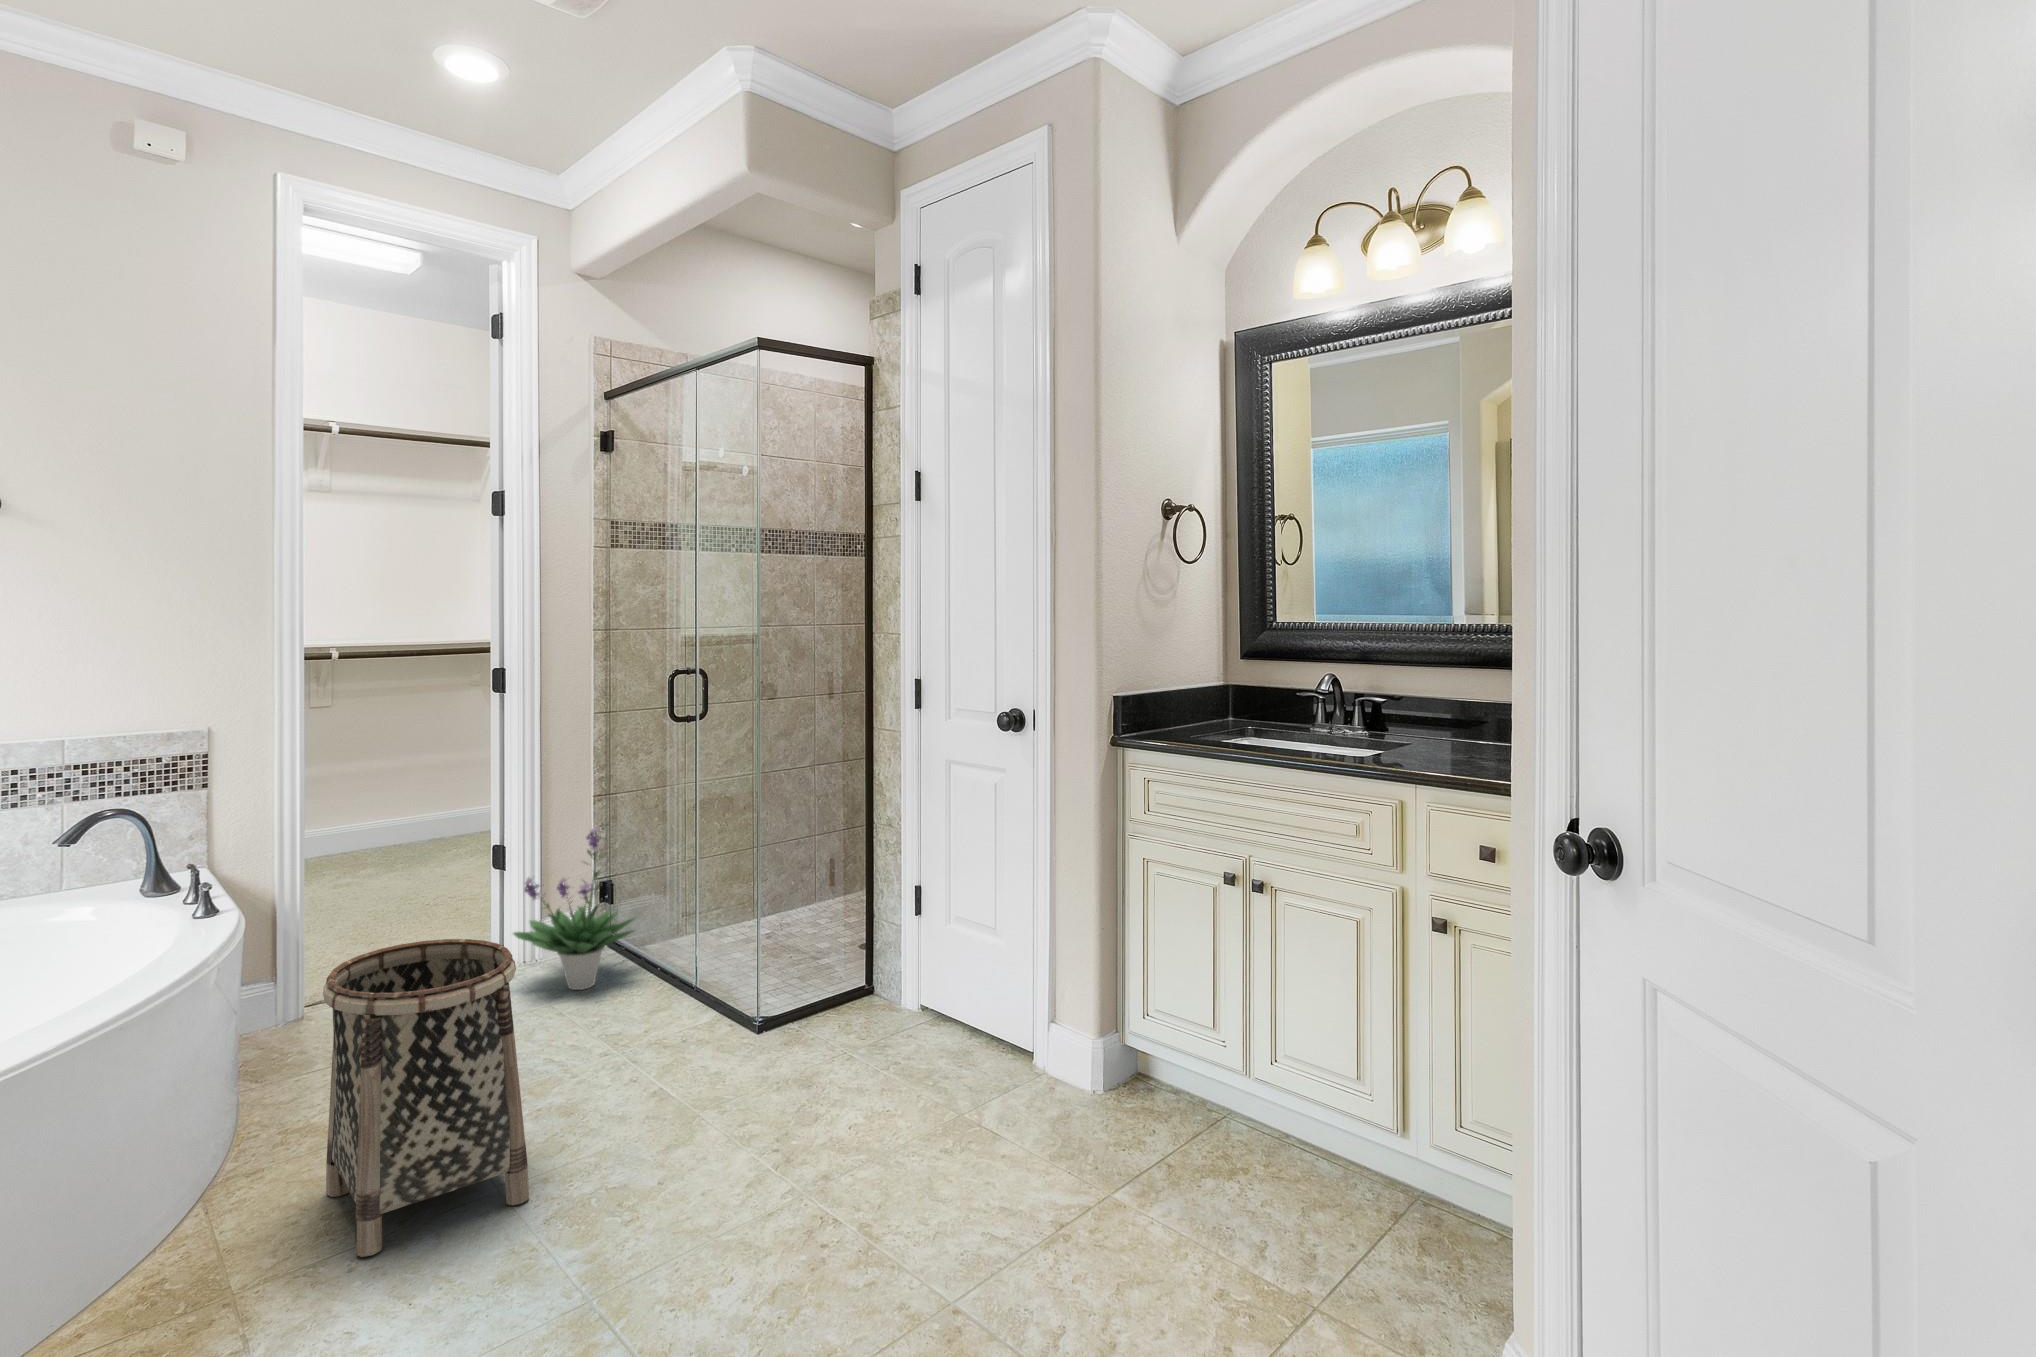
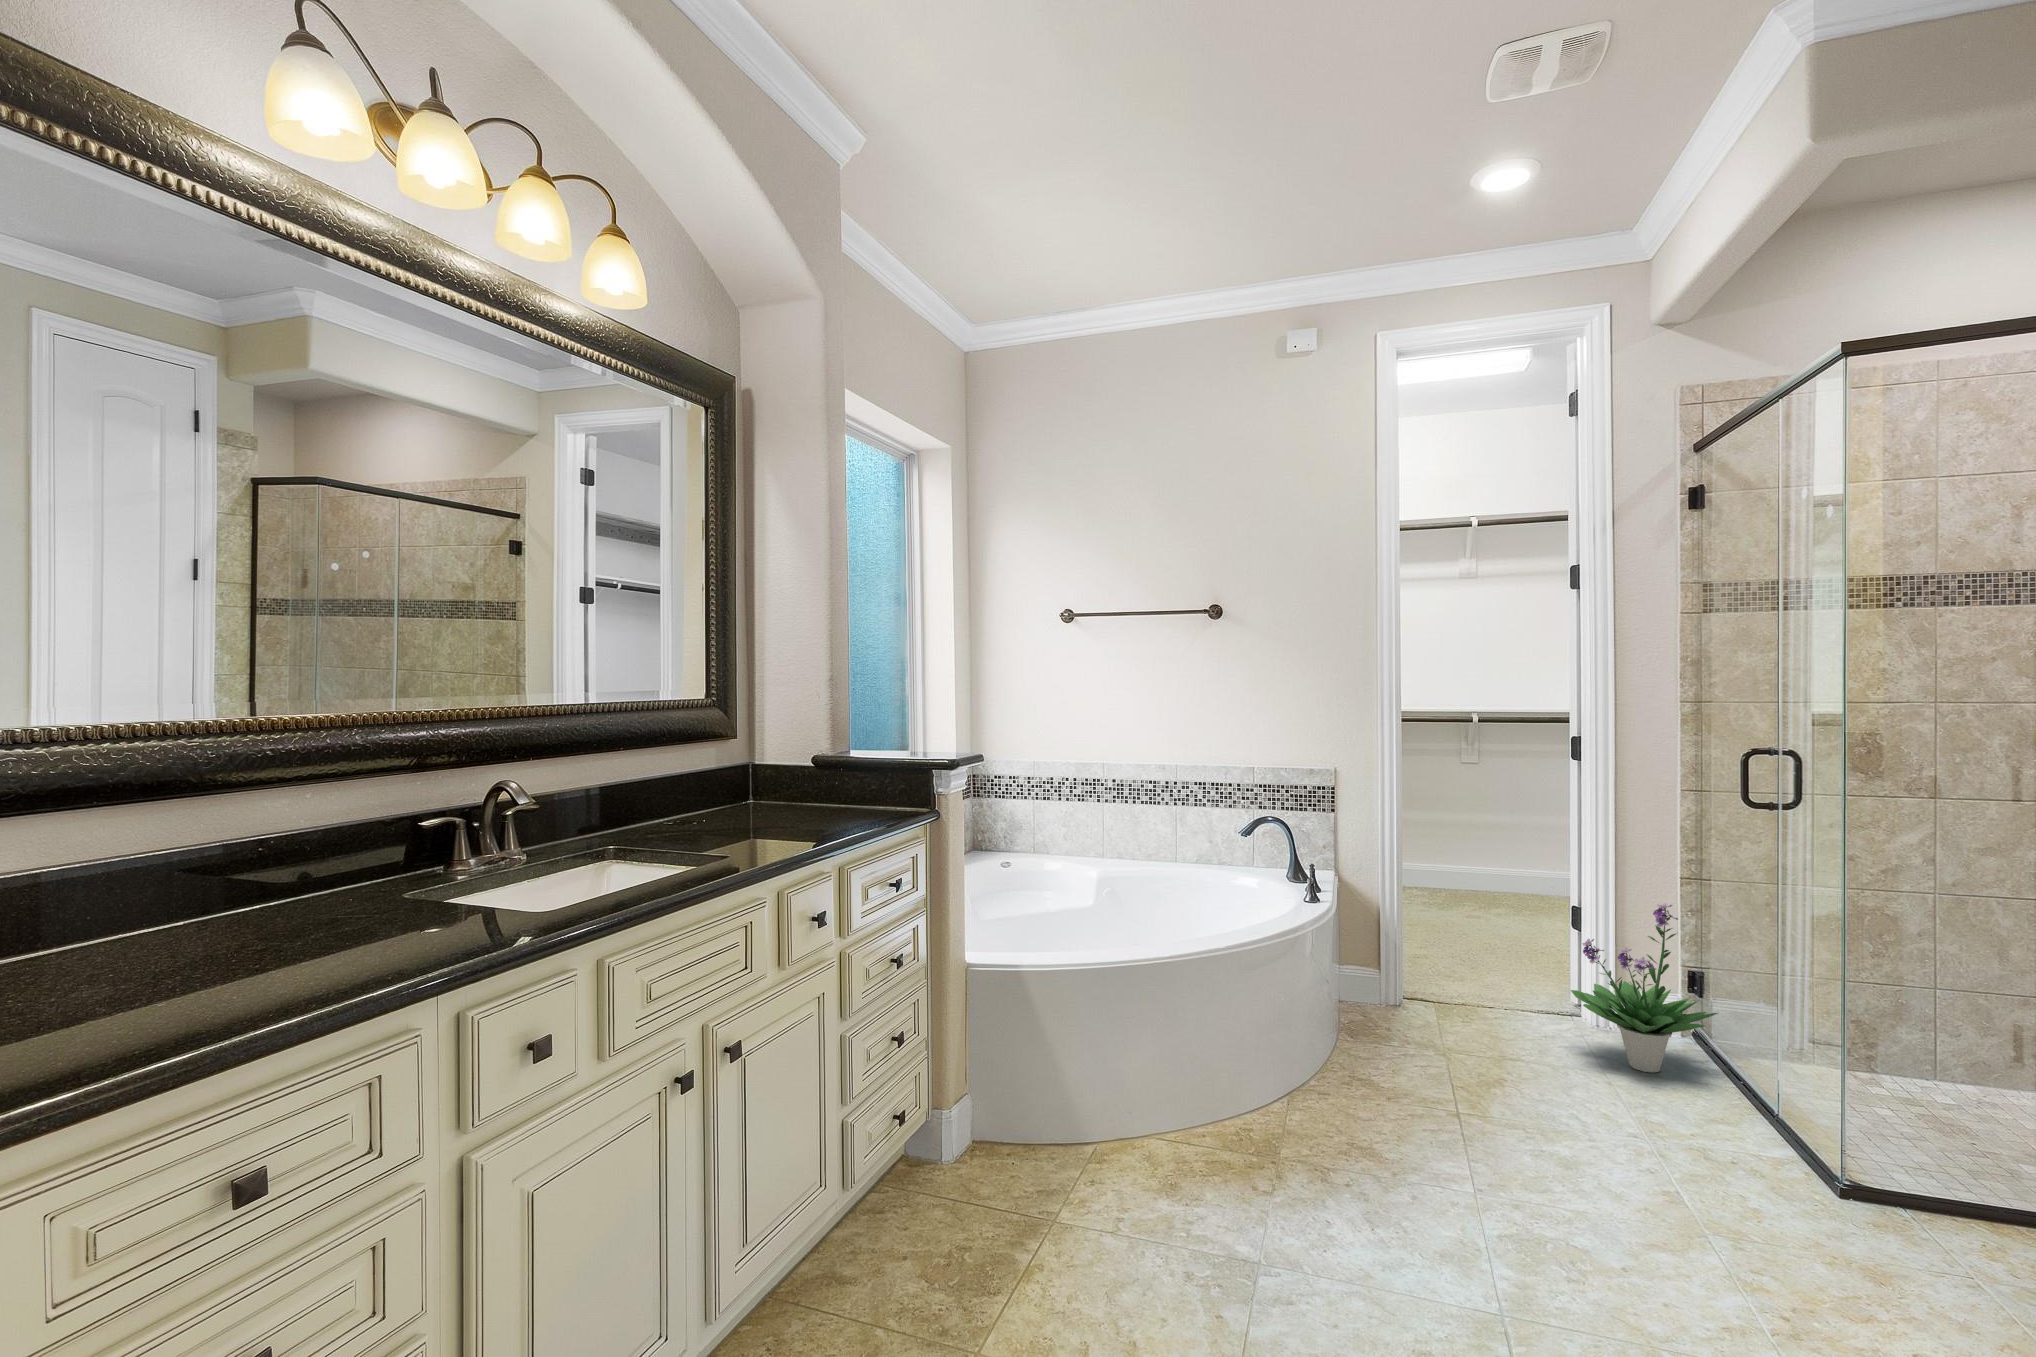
basket: present [323,939,529,1257] -> none [1319,955,1477,1232]

